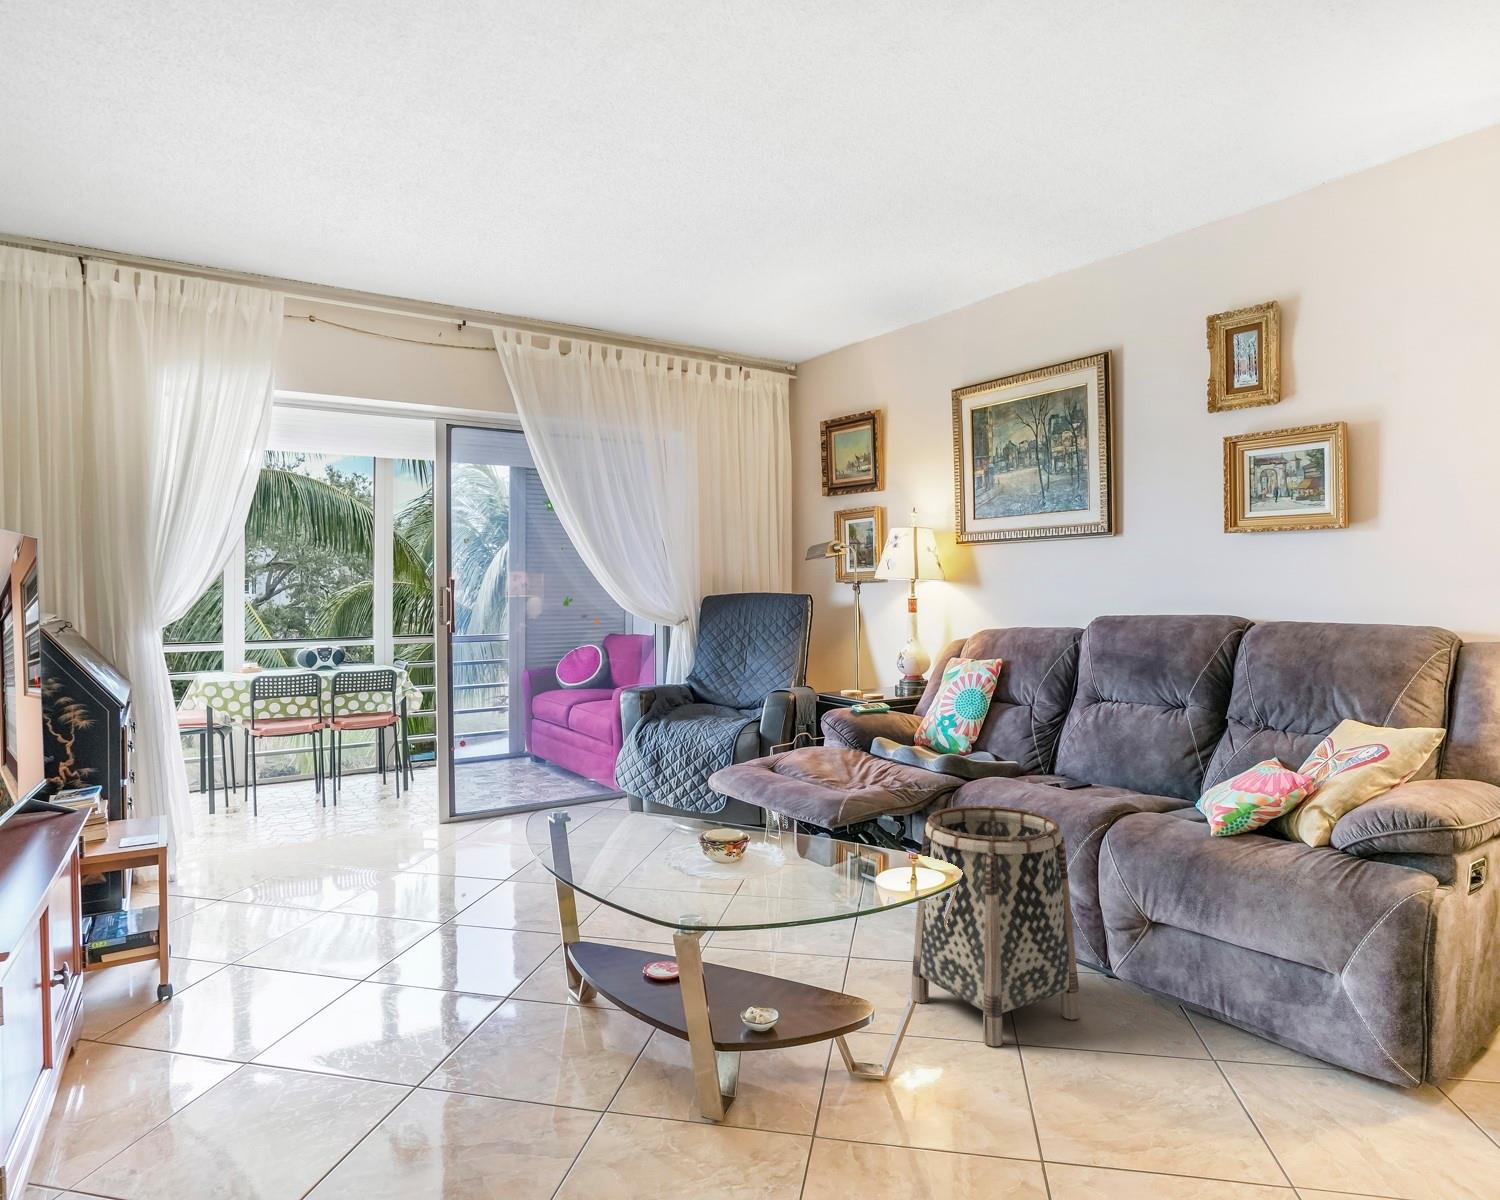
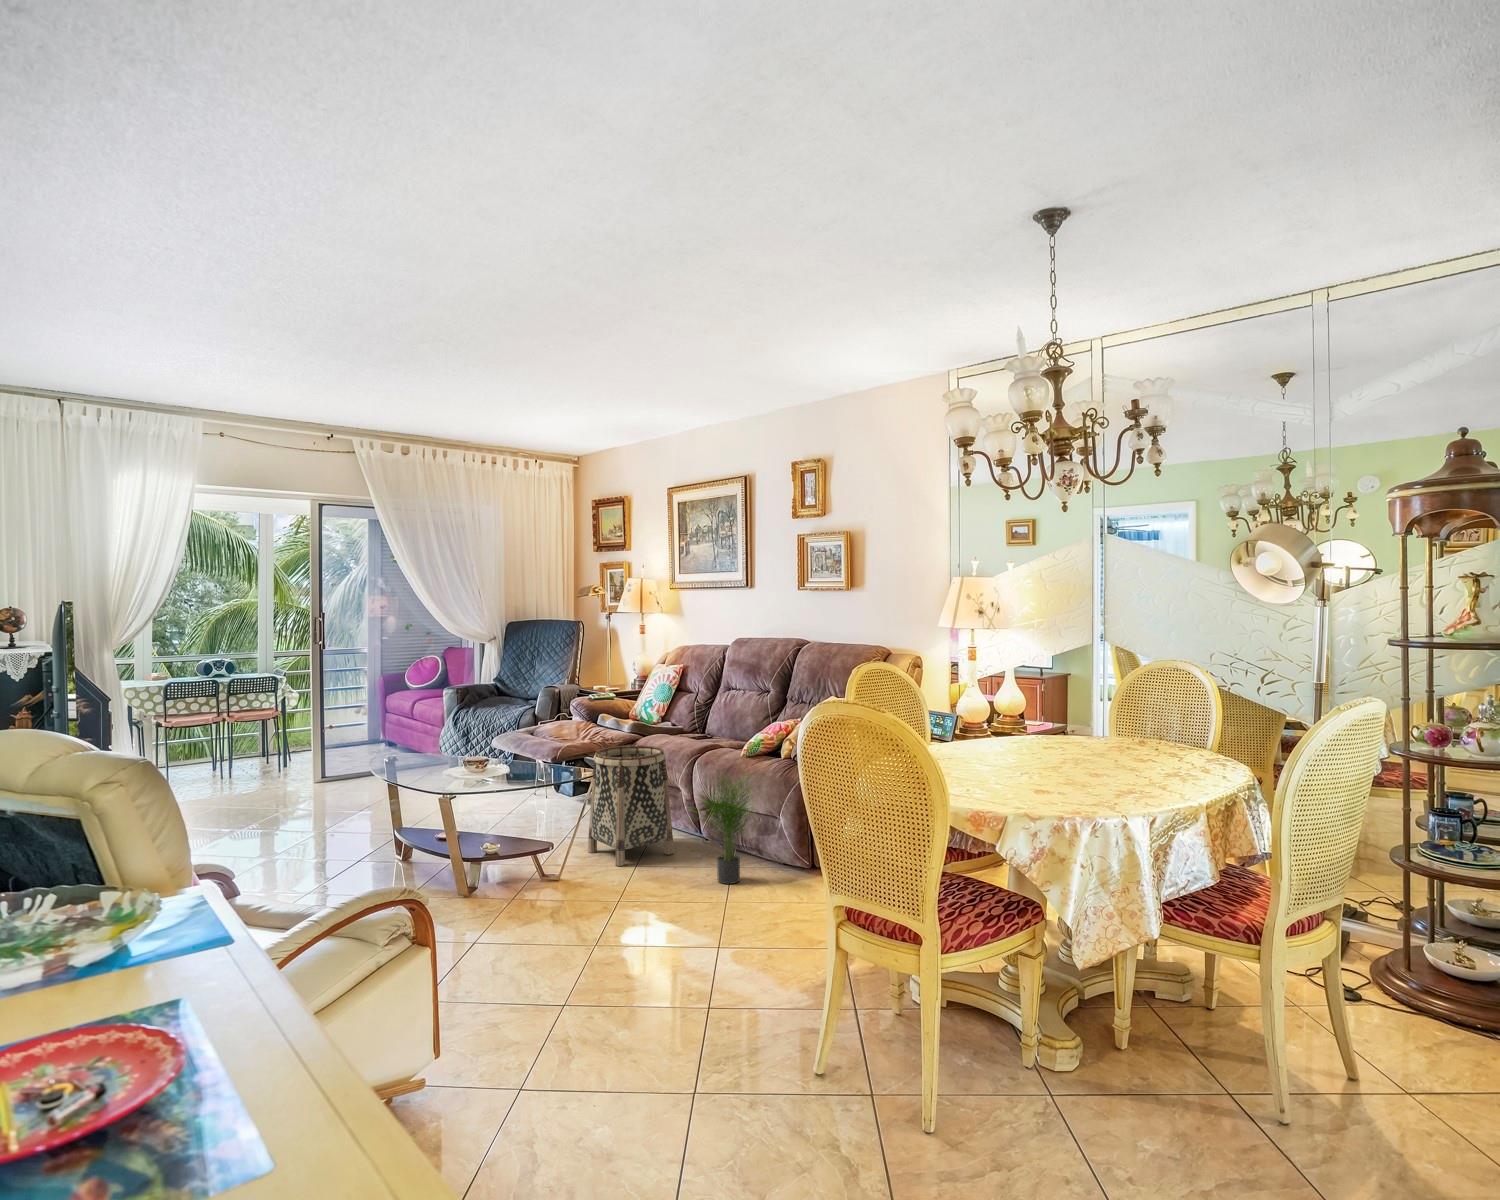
potted plant: none [1150,873,1345,1126] -> present [701,775,754,884]

